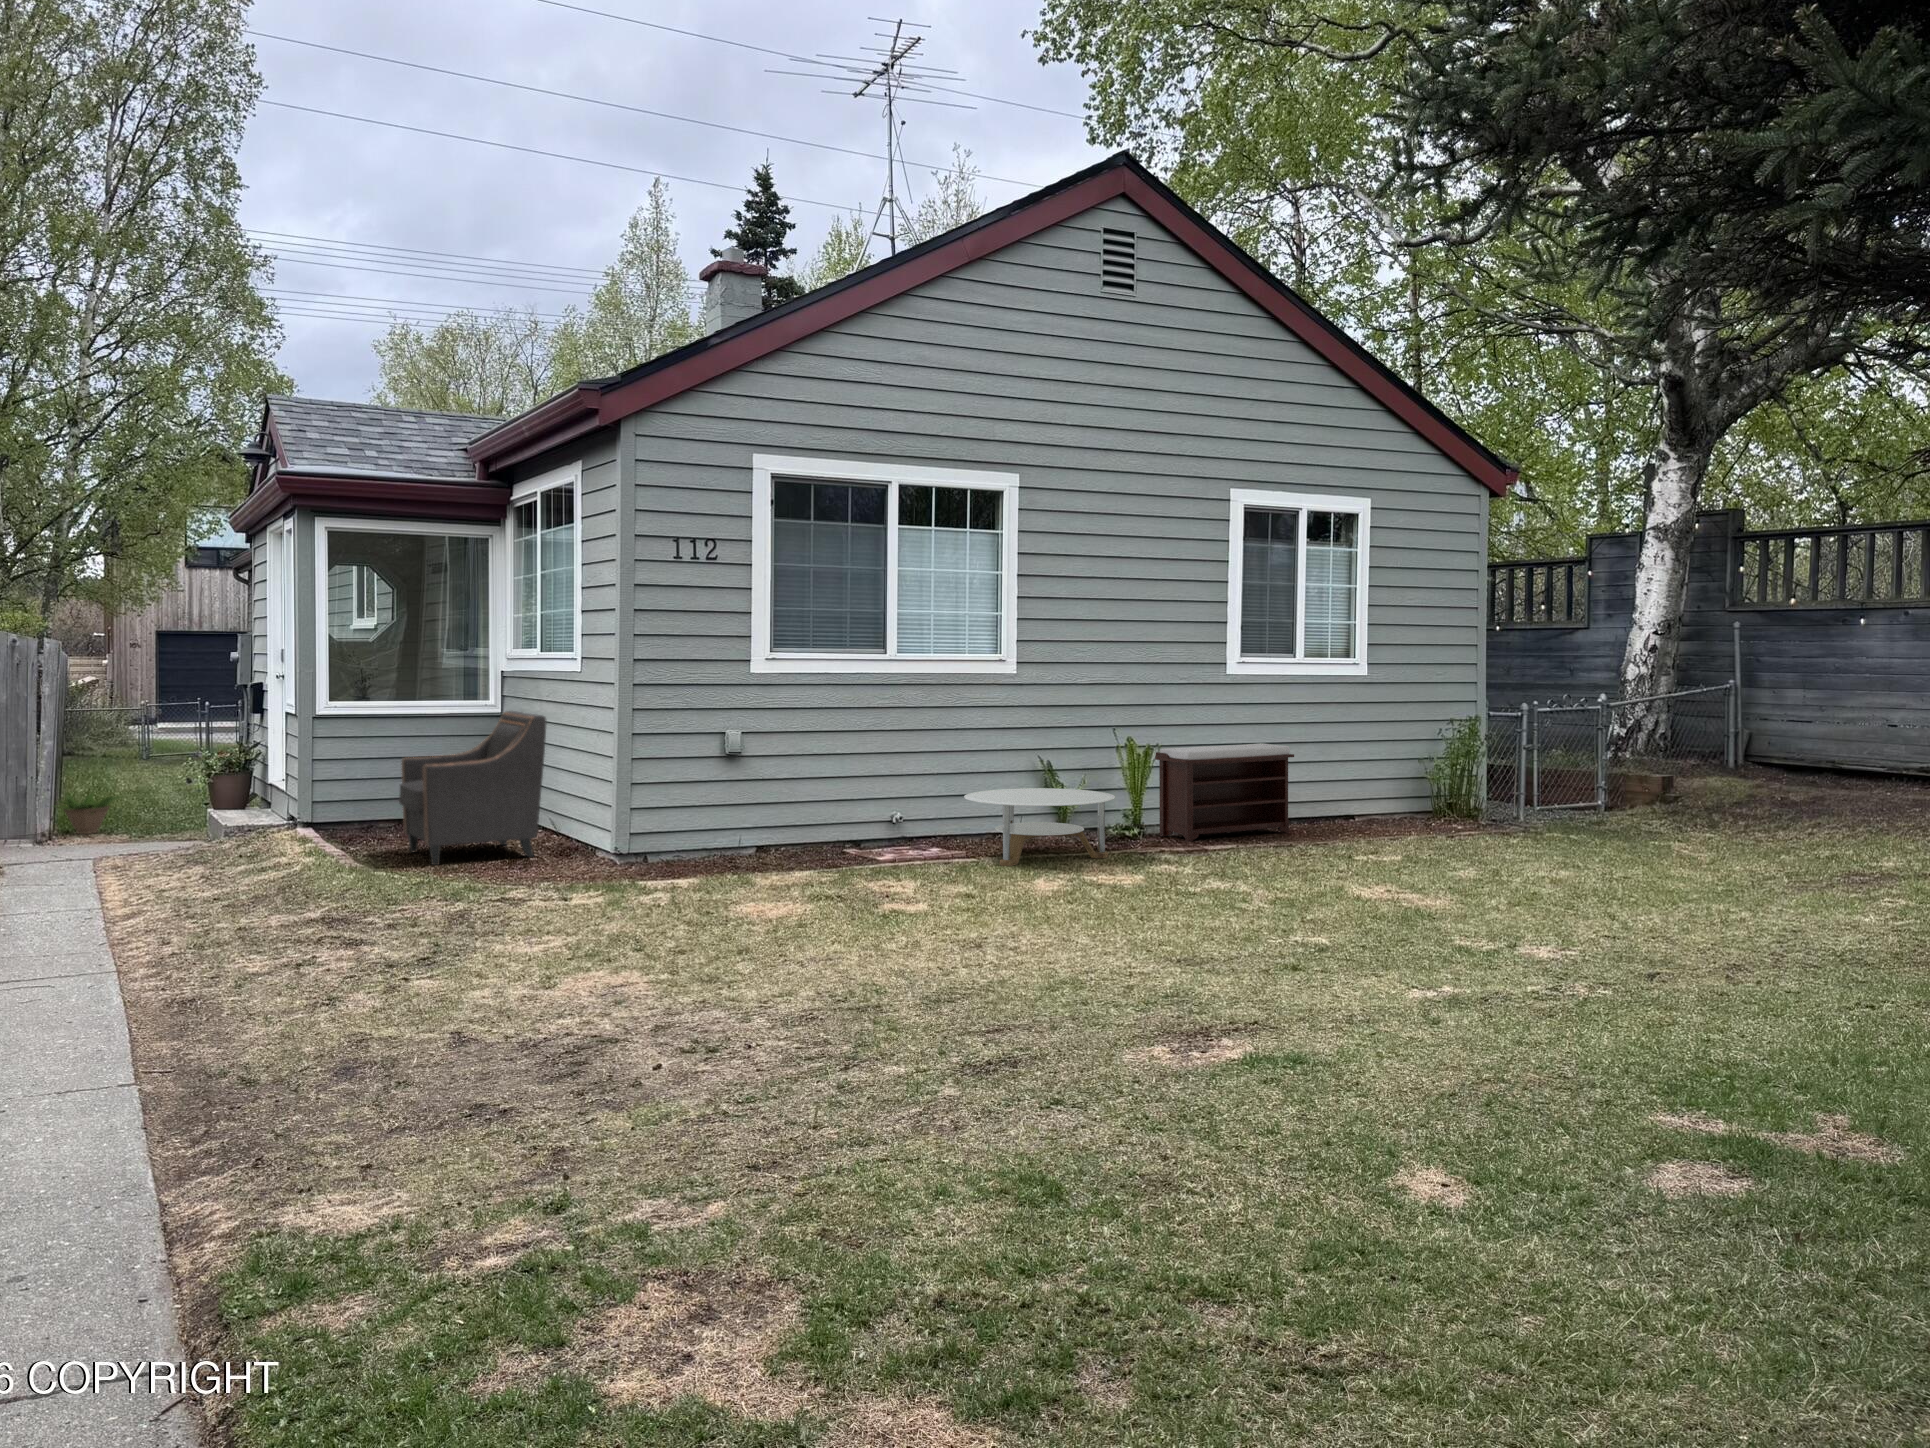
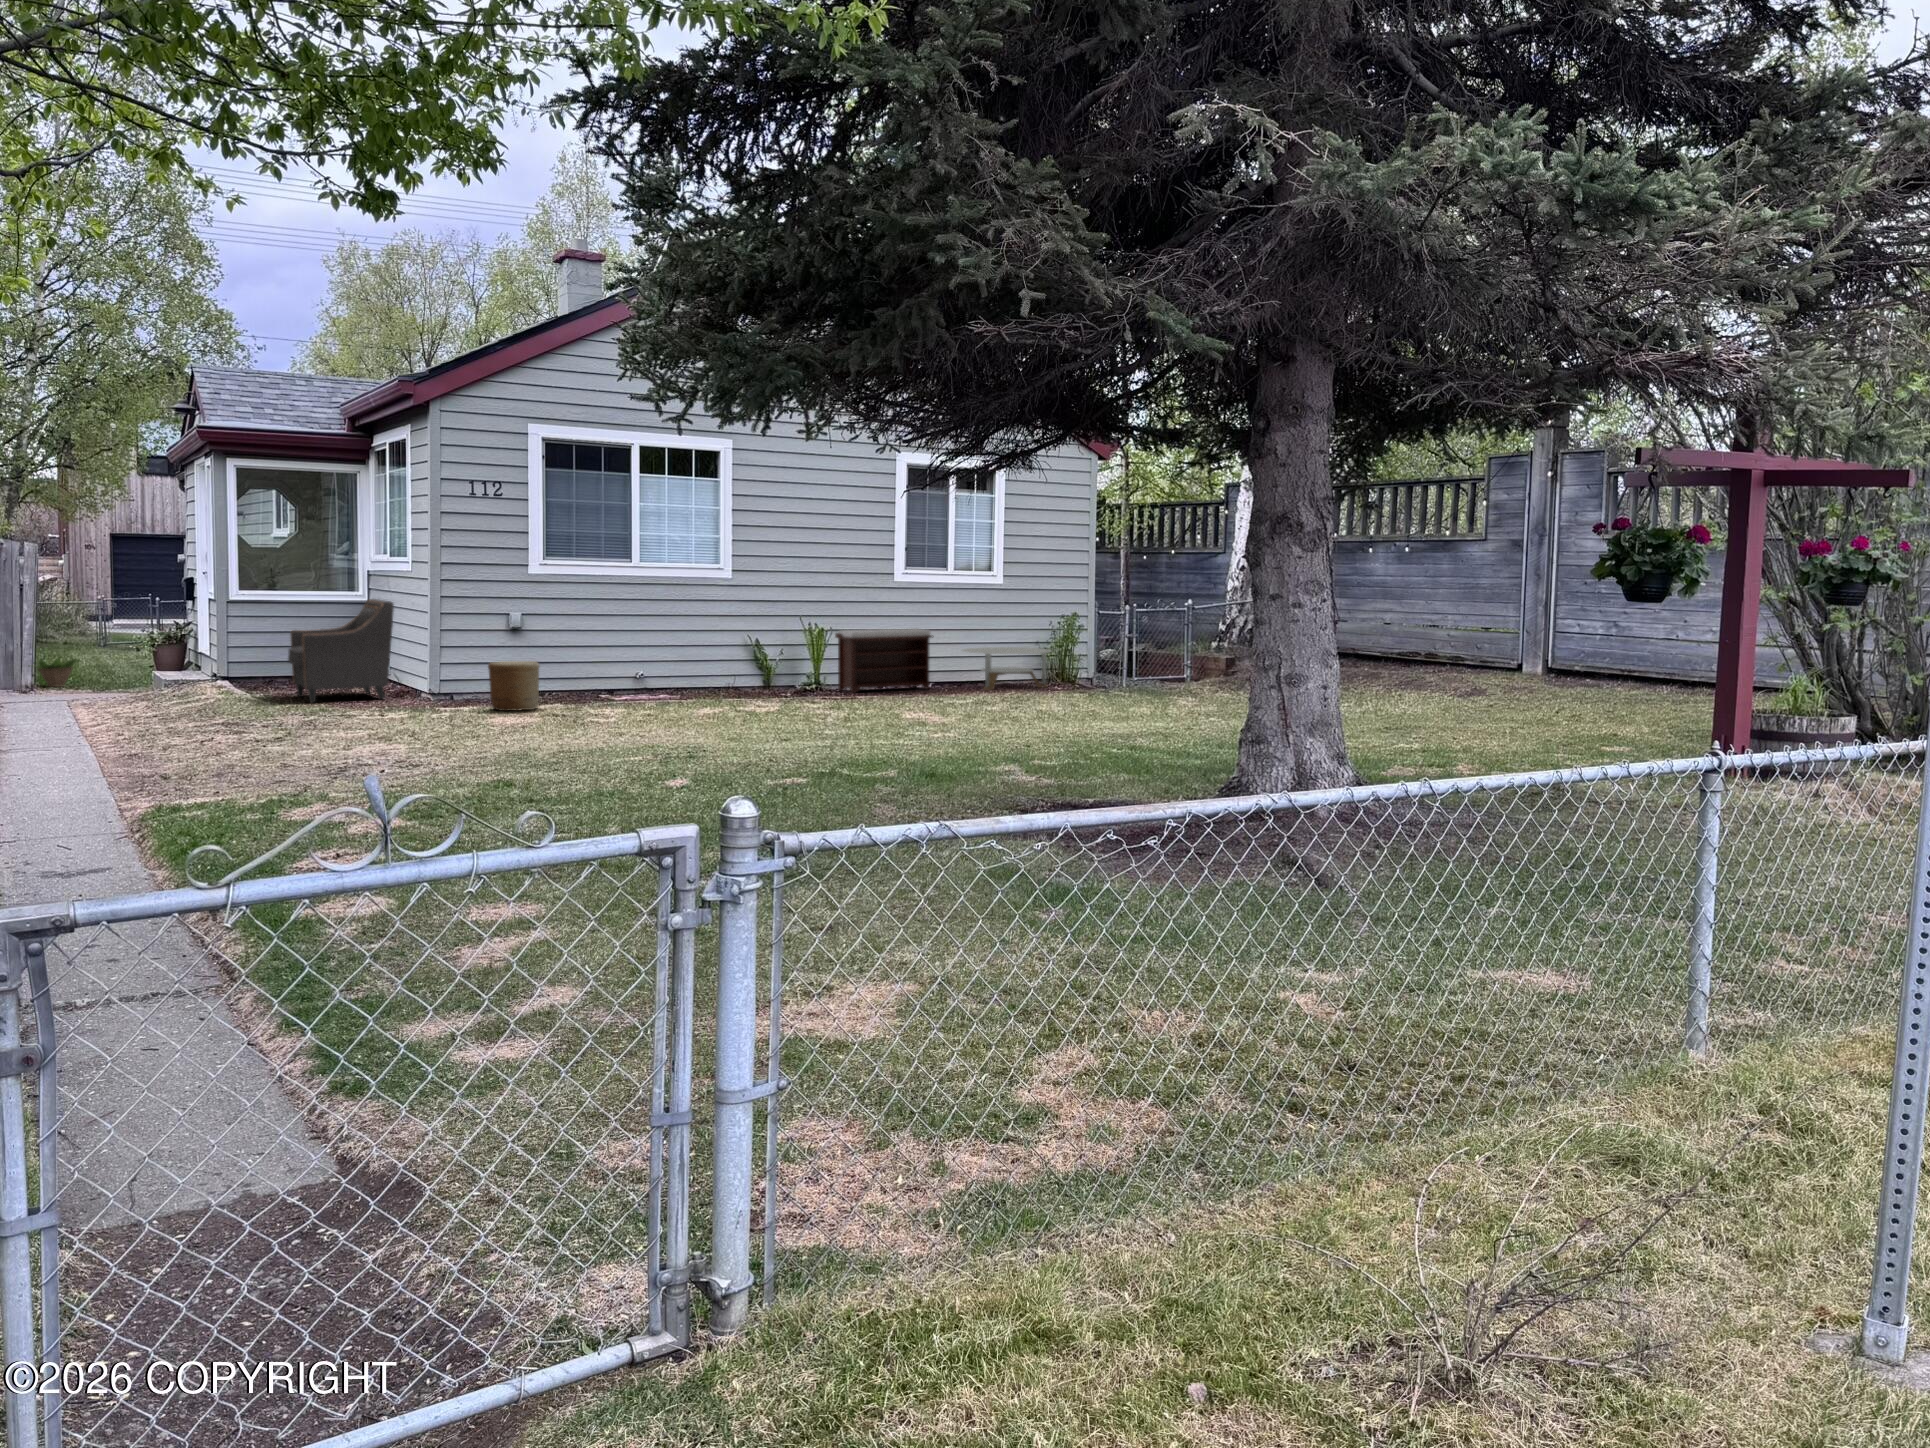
round table: present [964,788,1115,866] -> present [963,647,1051,690]
woven basket: none [697,804,771,882] -> present [488,661,539,711]

